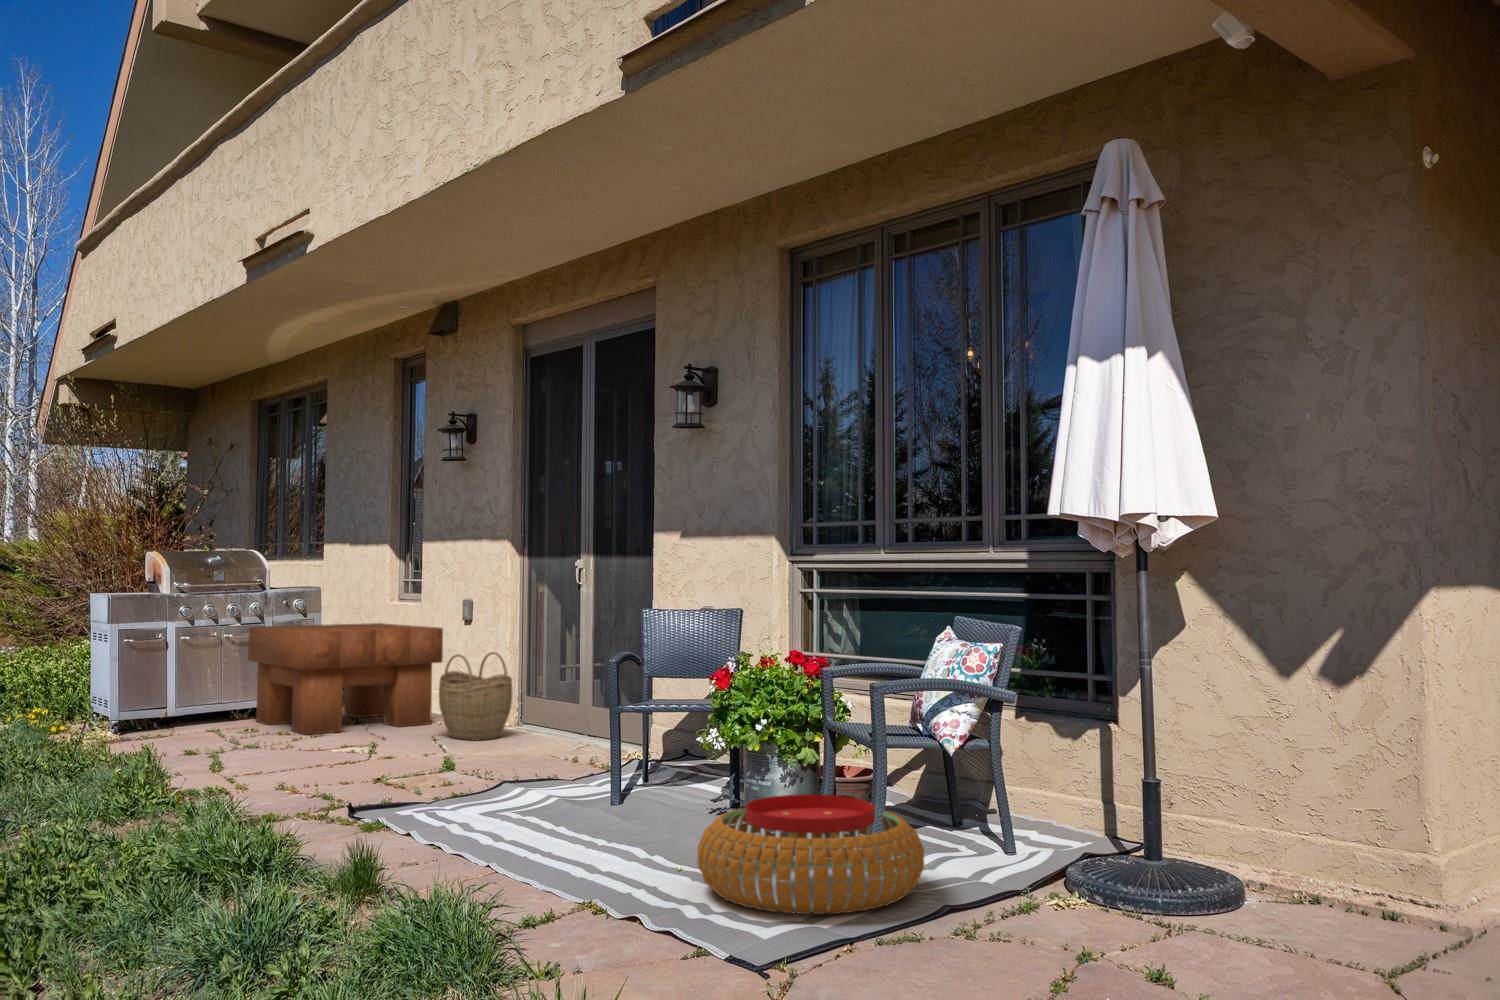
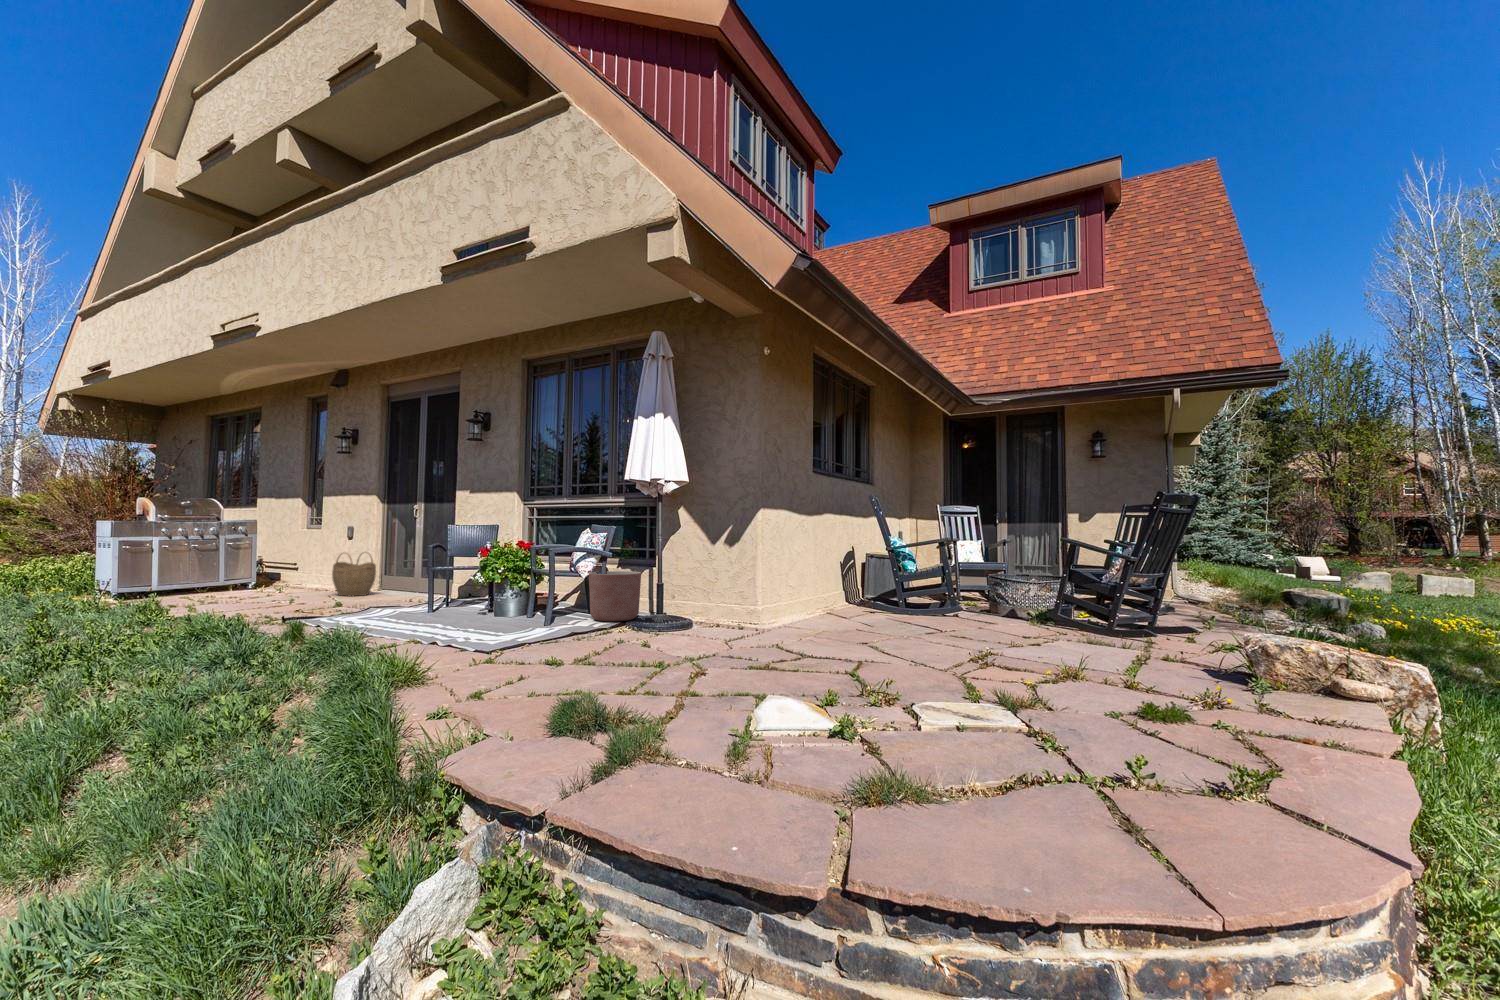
coffee table: present [248,623,443,735] -> none [208,540,335,597]
planter: none [954,727,1080,856] -> present [589,571,641,621]
pouf: present [697,795,924,914] -> none [467,597,569,641]

